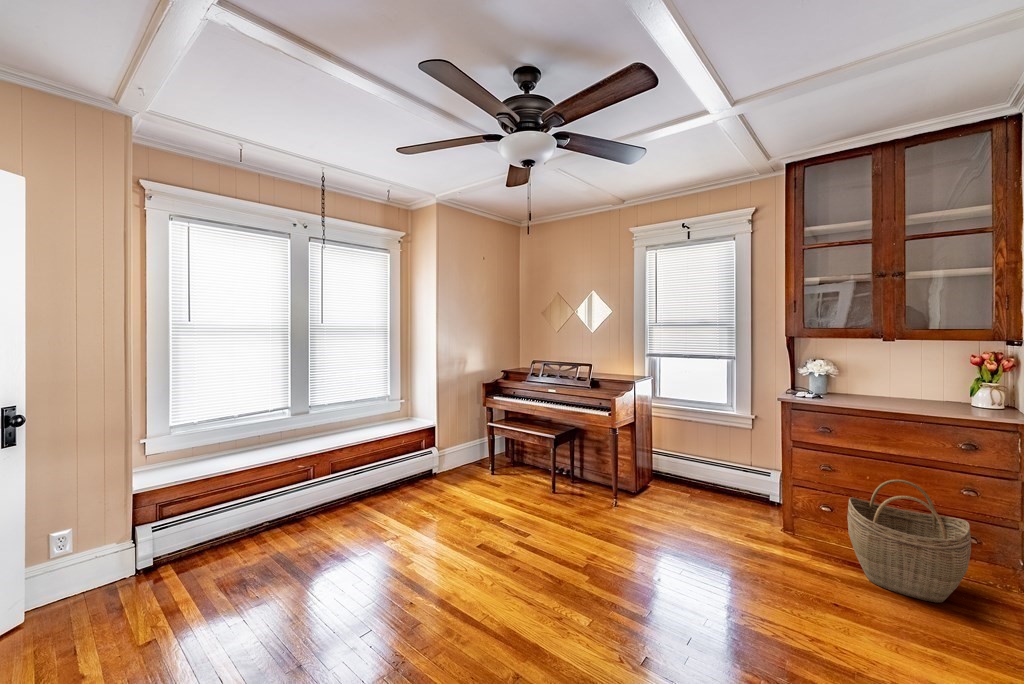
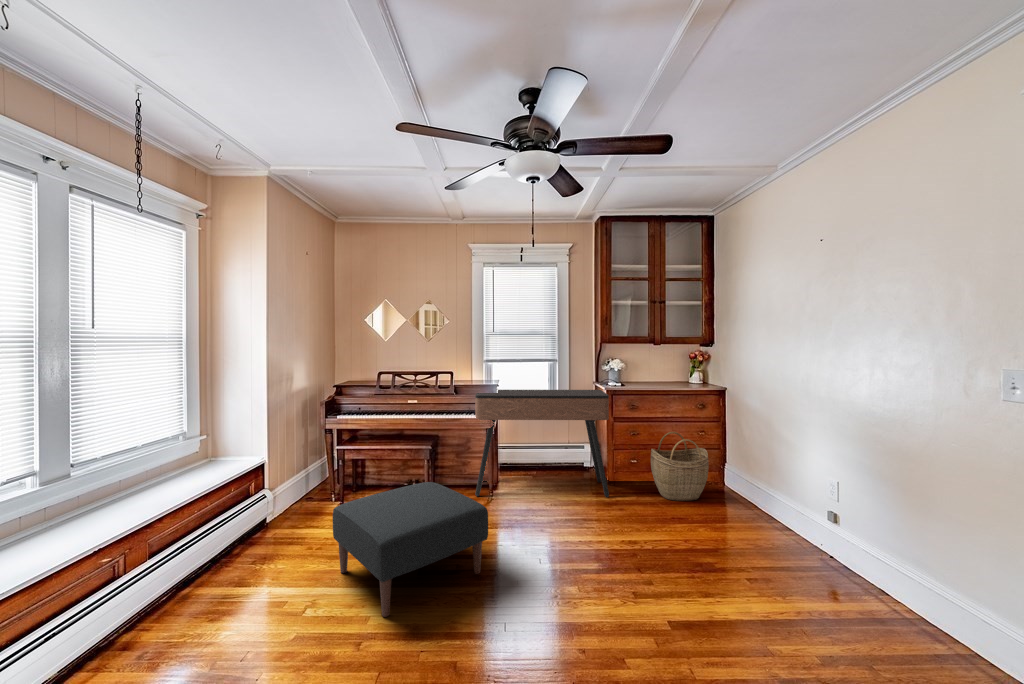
console table: none [604,385,780,546] -> present [475,390,609,497]
ottoman: none [413,467,532,571] -> present [333,482,488,617]

